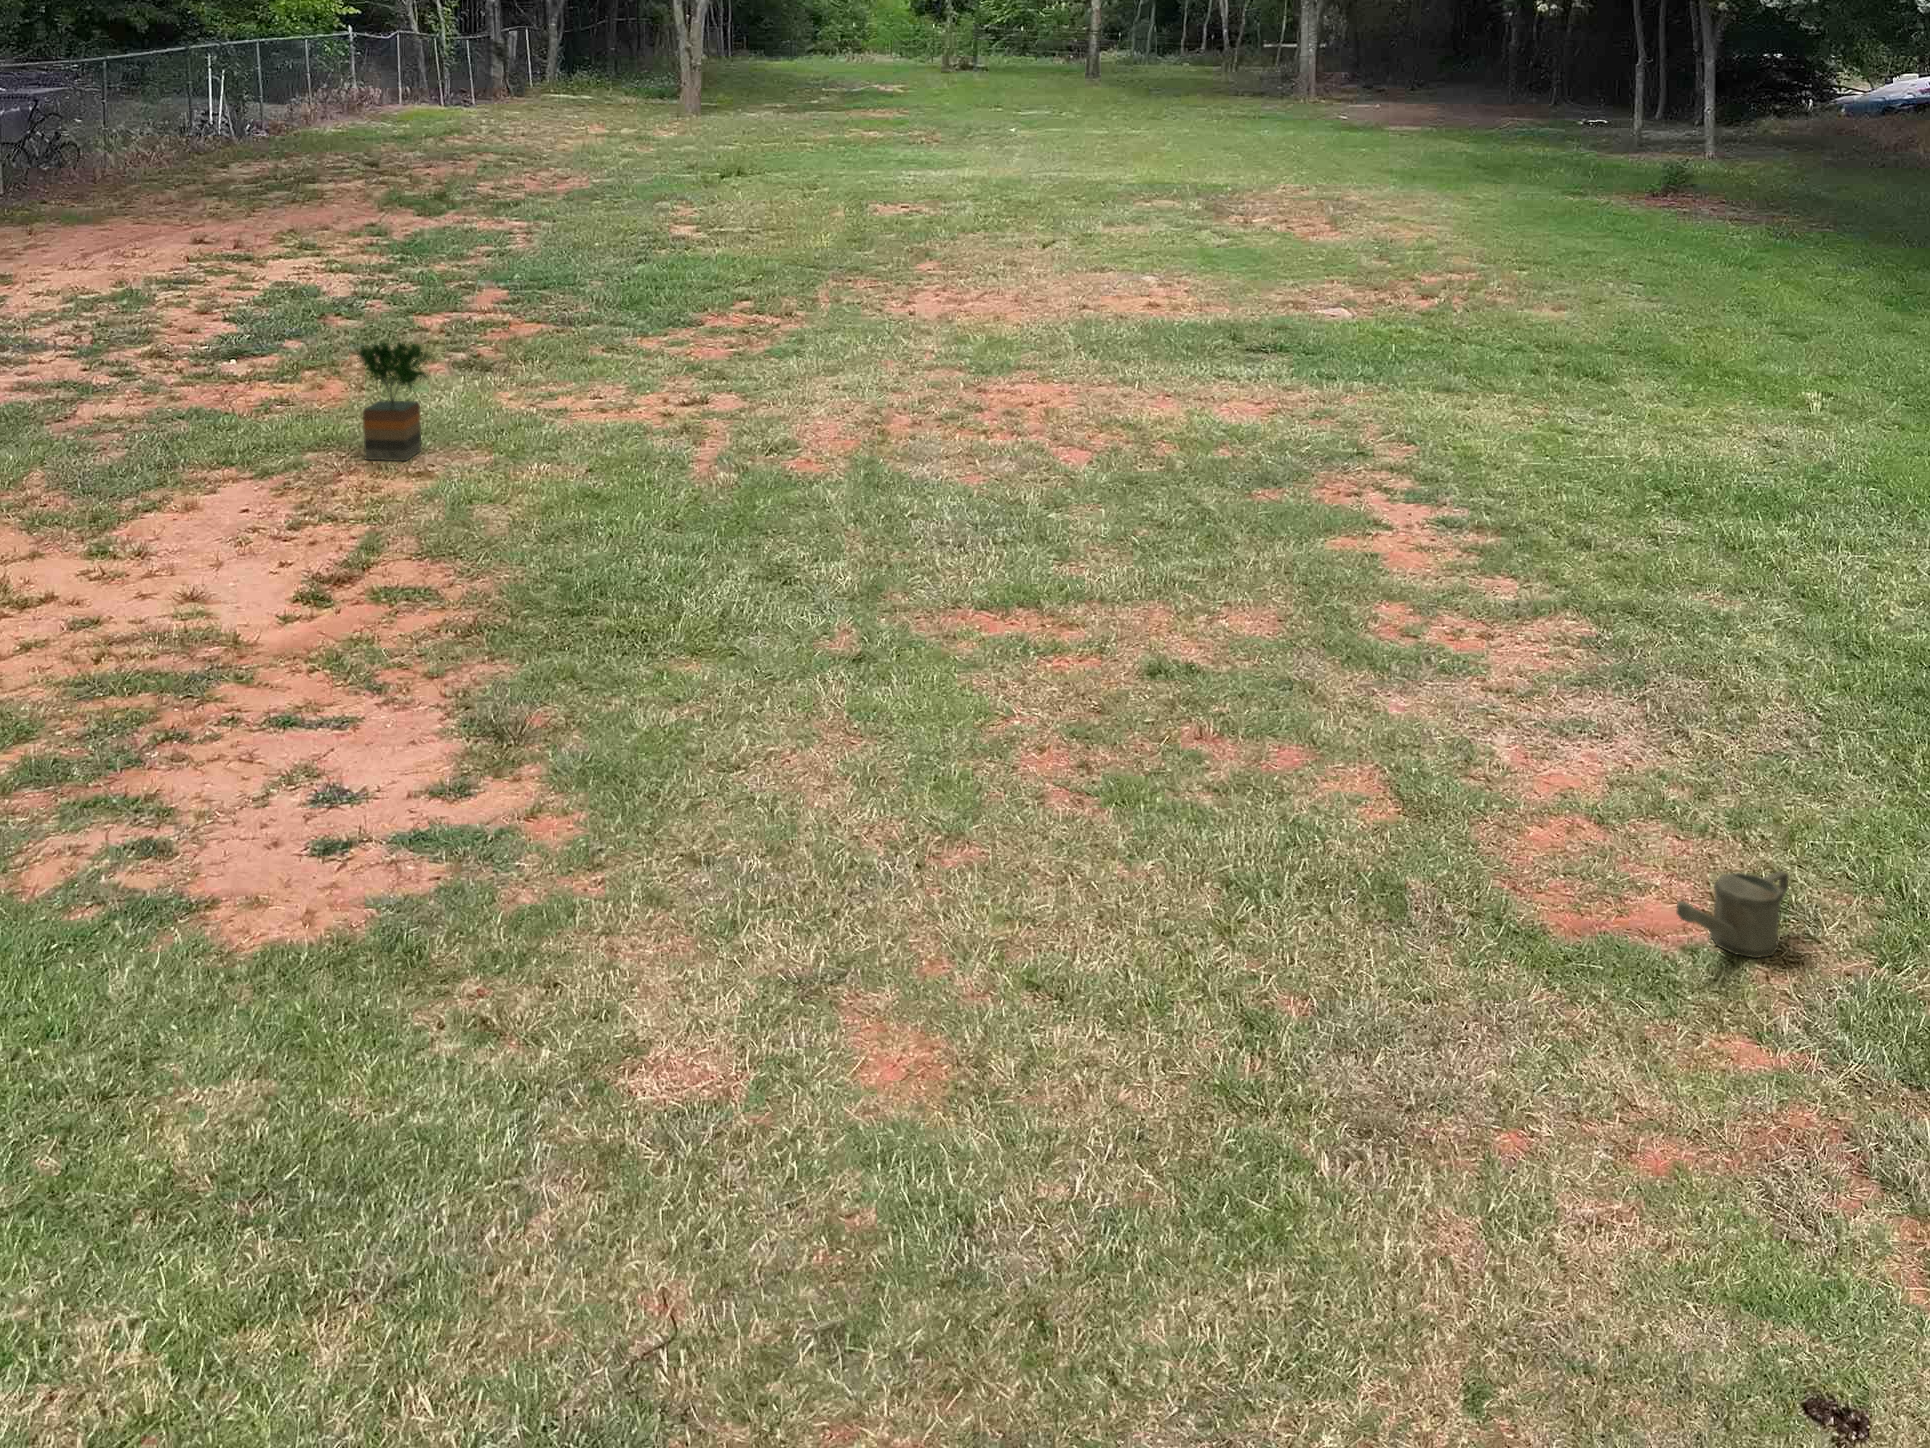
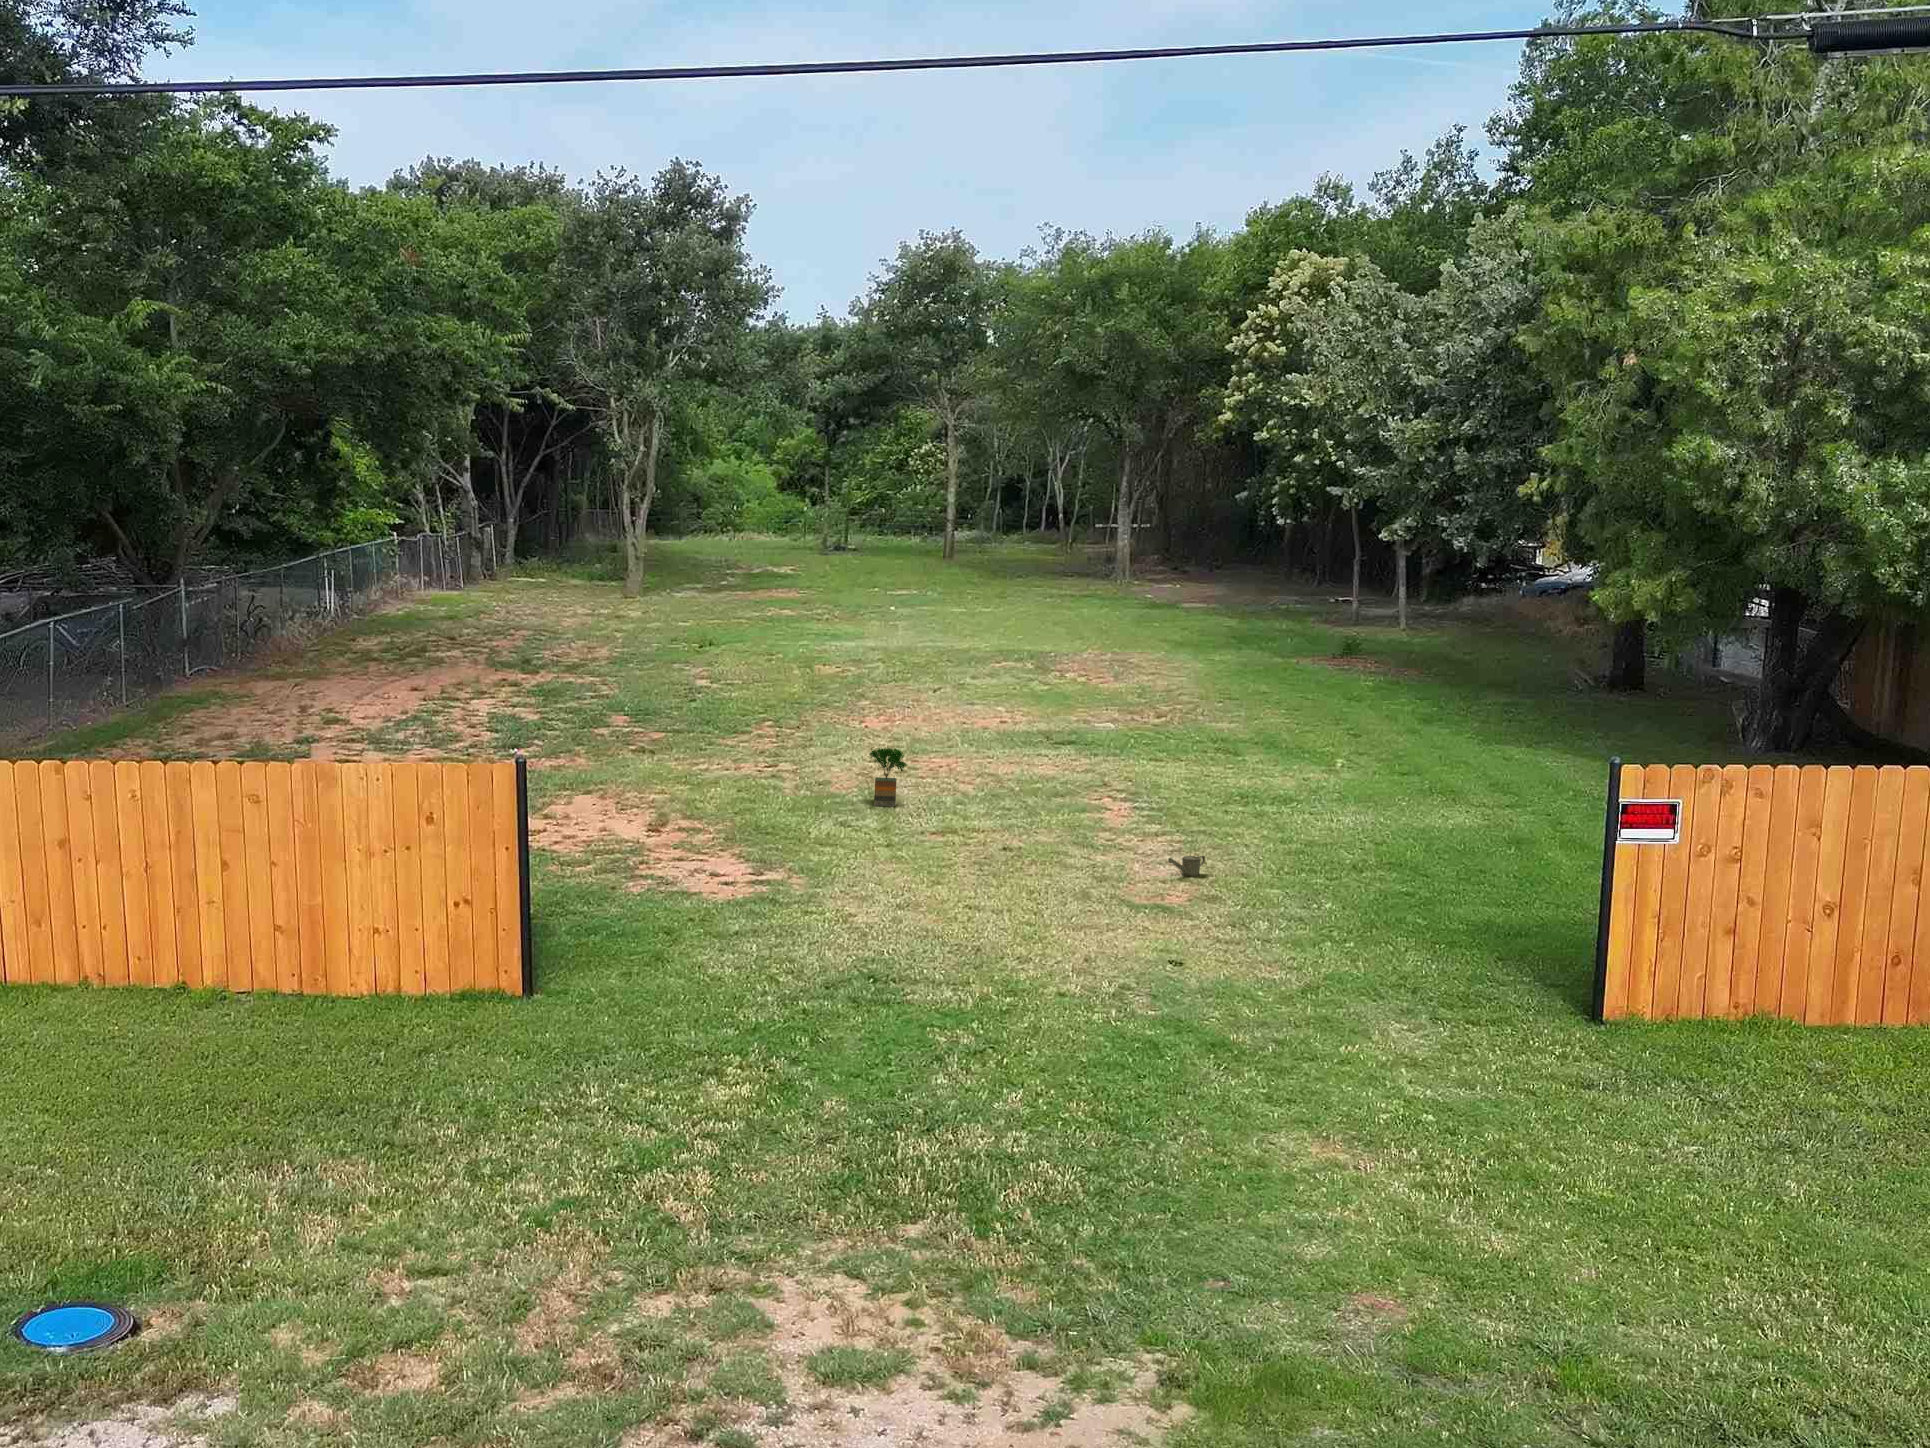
potted tree: present [357,342,432,461] -> present [869,748,906,807]

